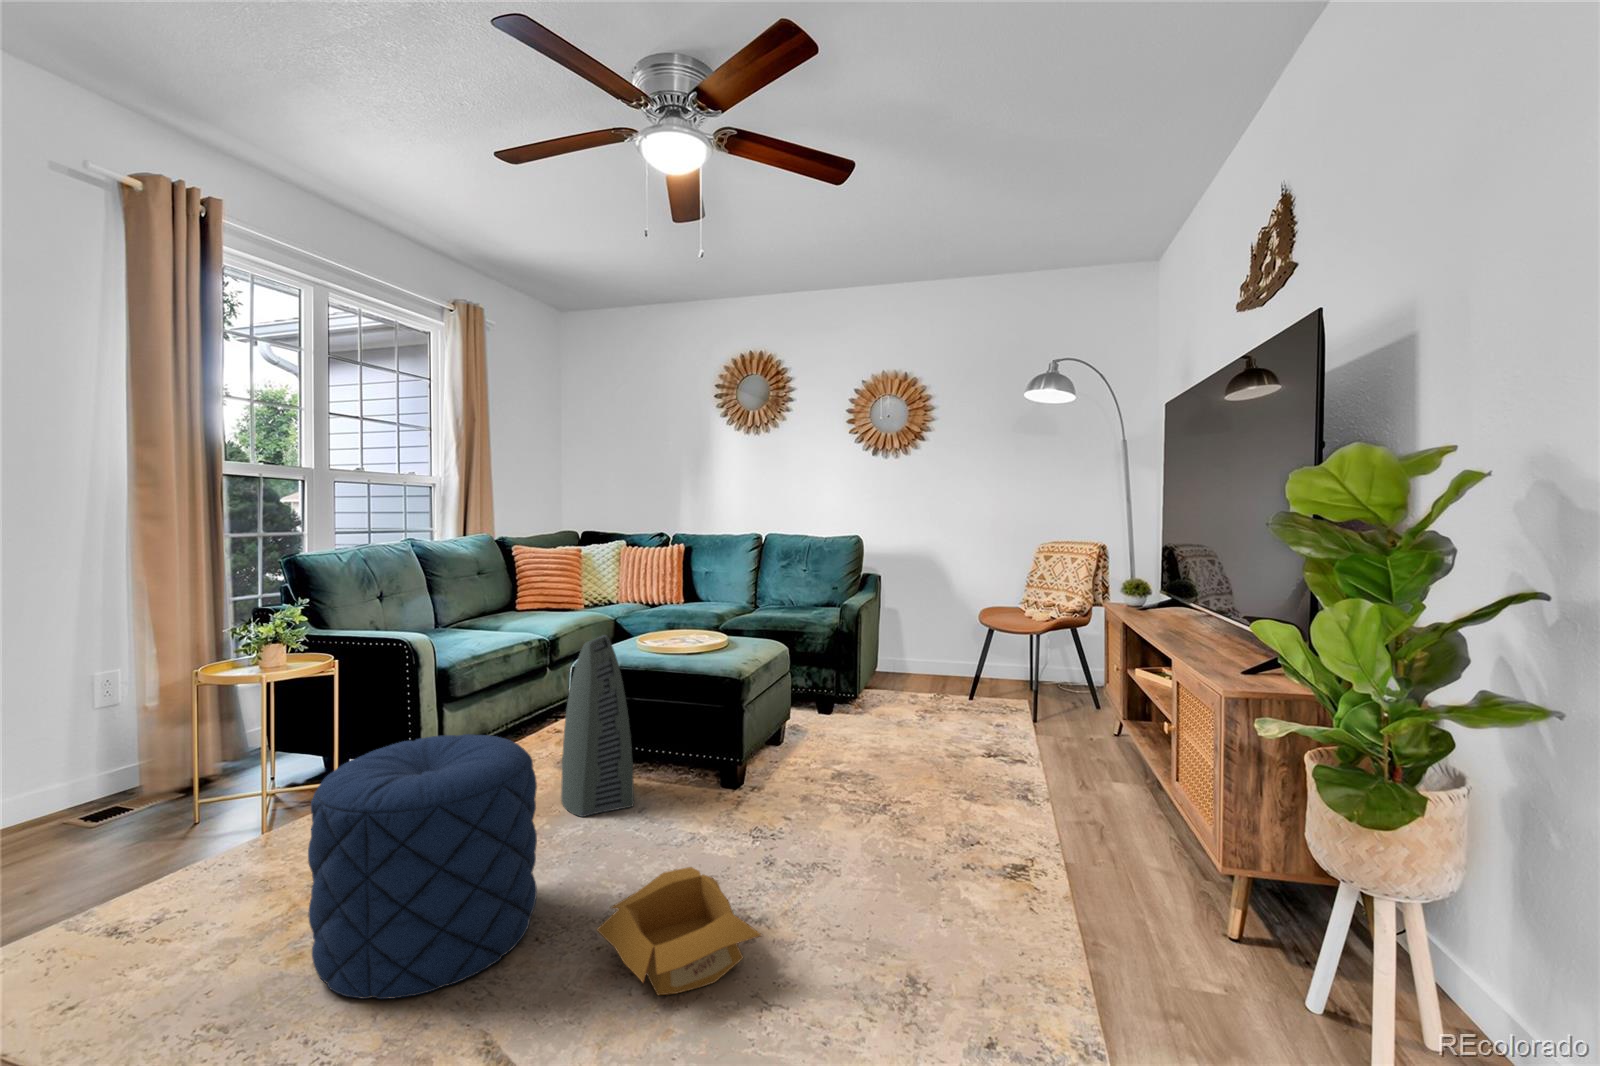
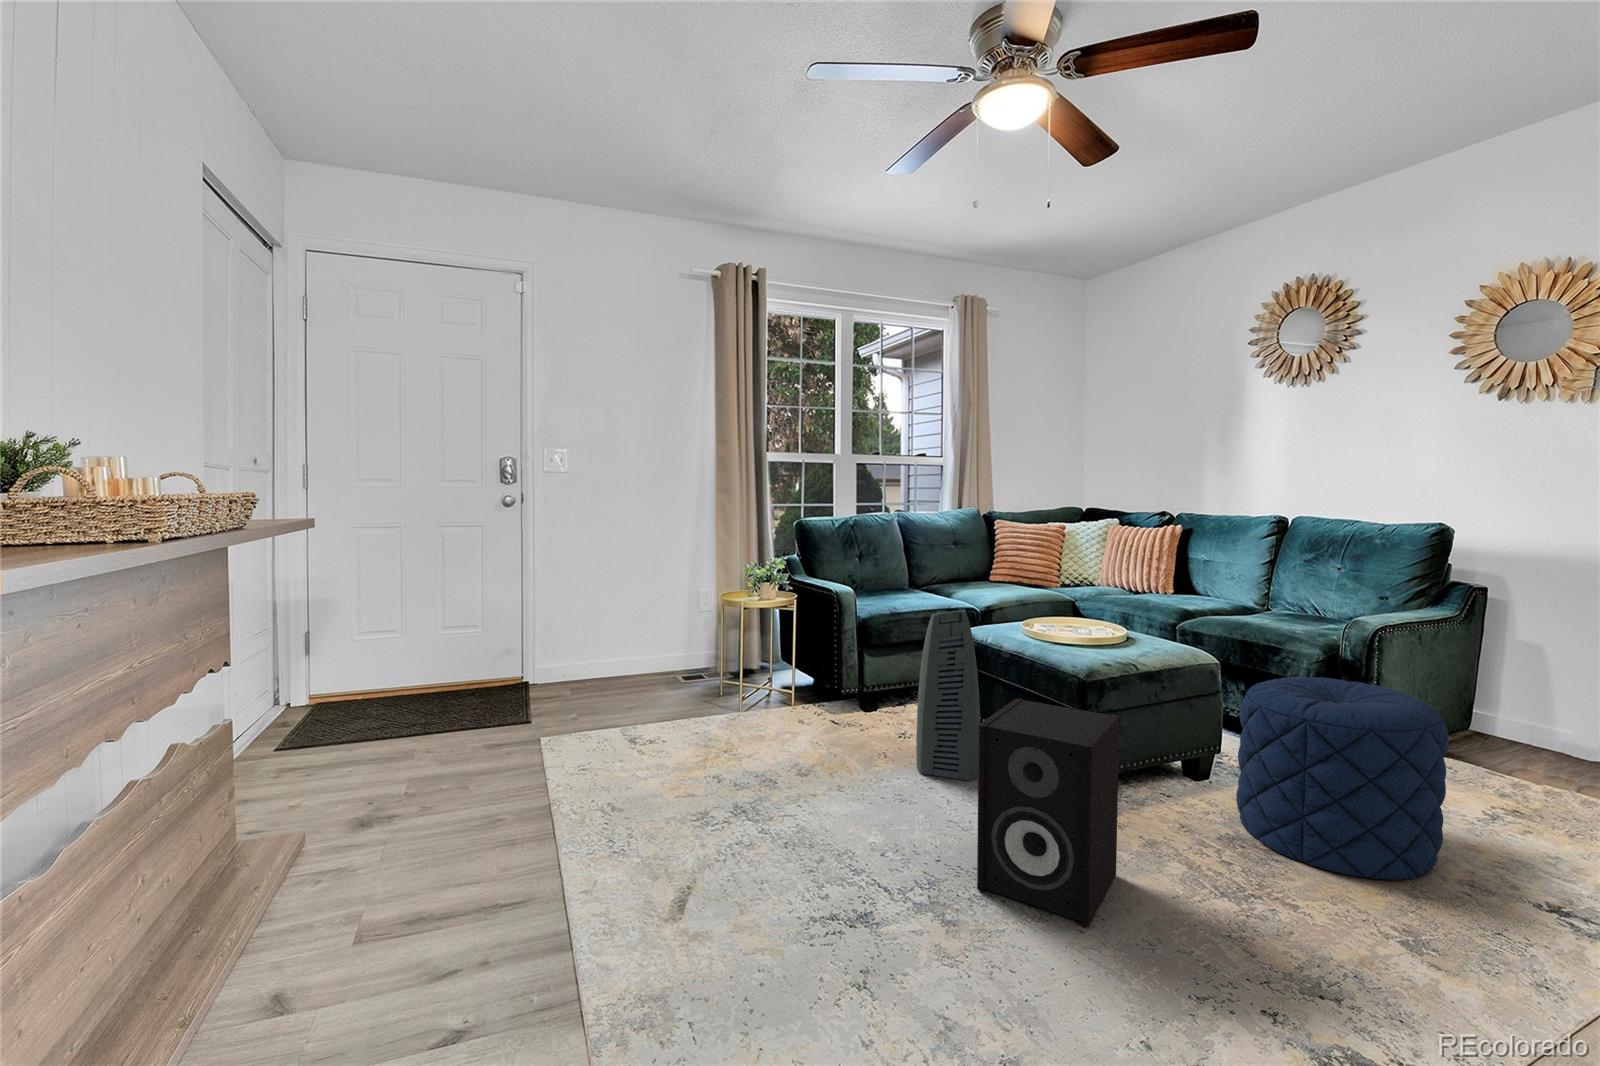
speaker: none [731,699,845,889] -> present [977,698,1119,927]
pouf: present [308,734,537,999] -> present [1236,677,1449,880]
cardboard box: present [597,867,762,995] -> none [789,832,919,941]

